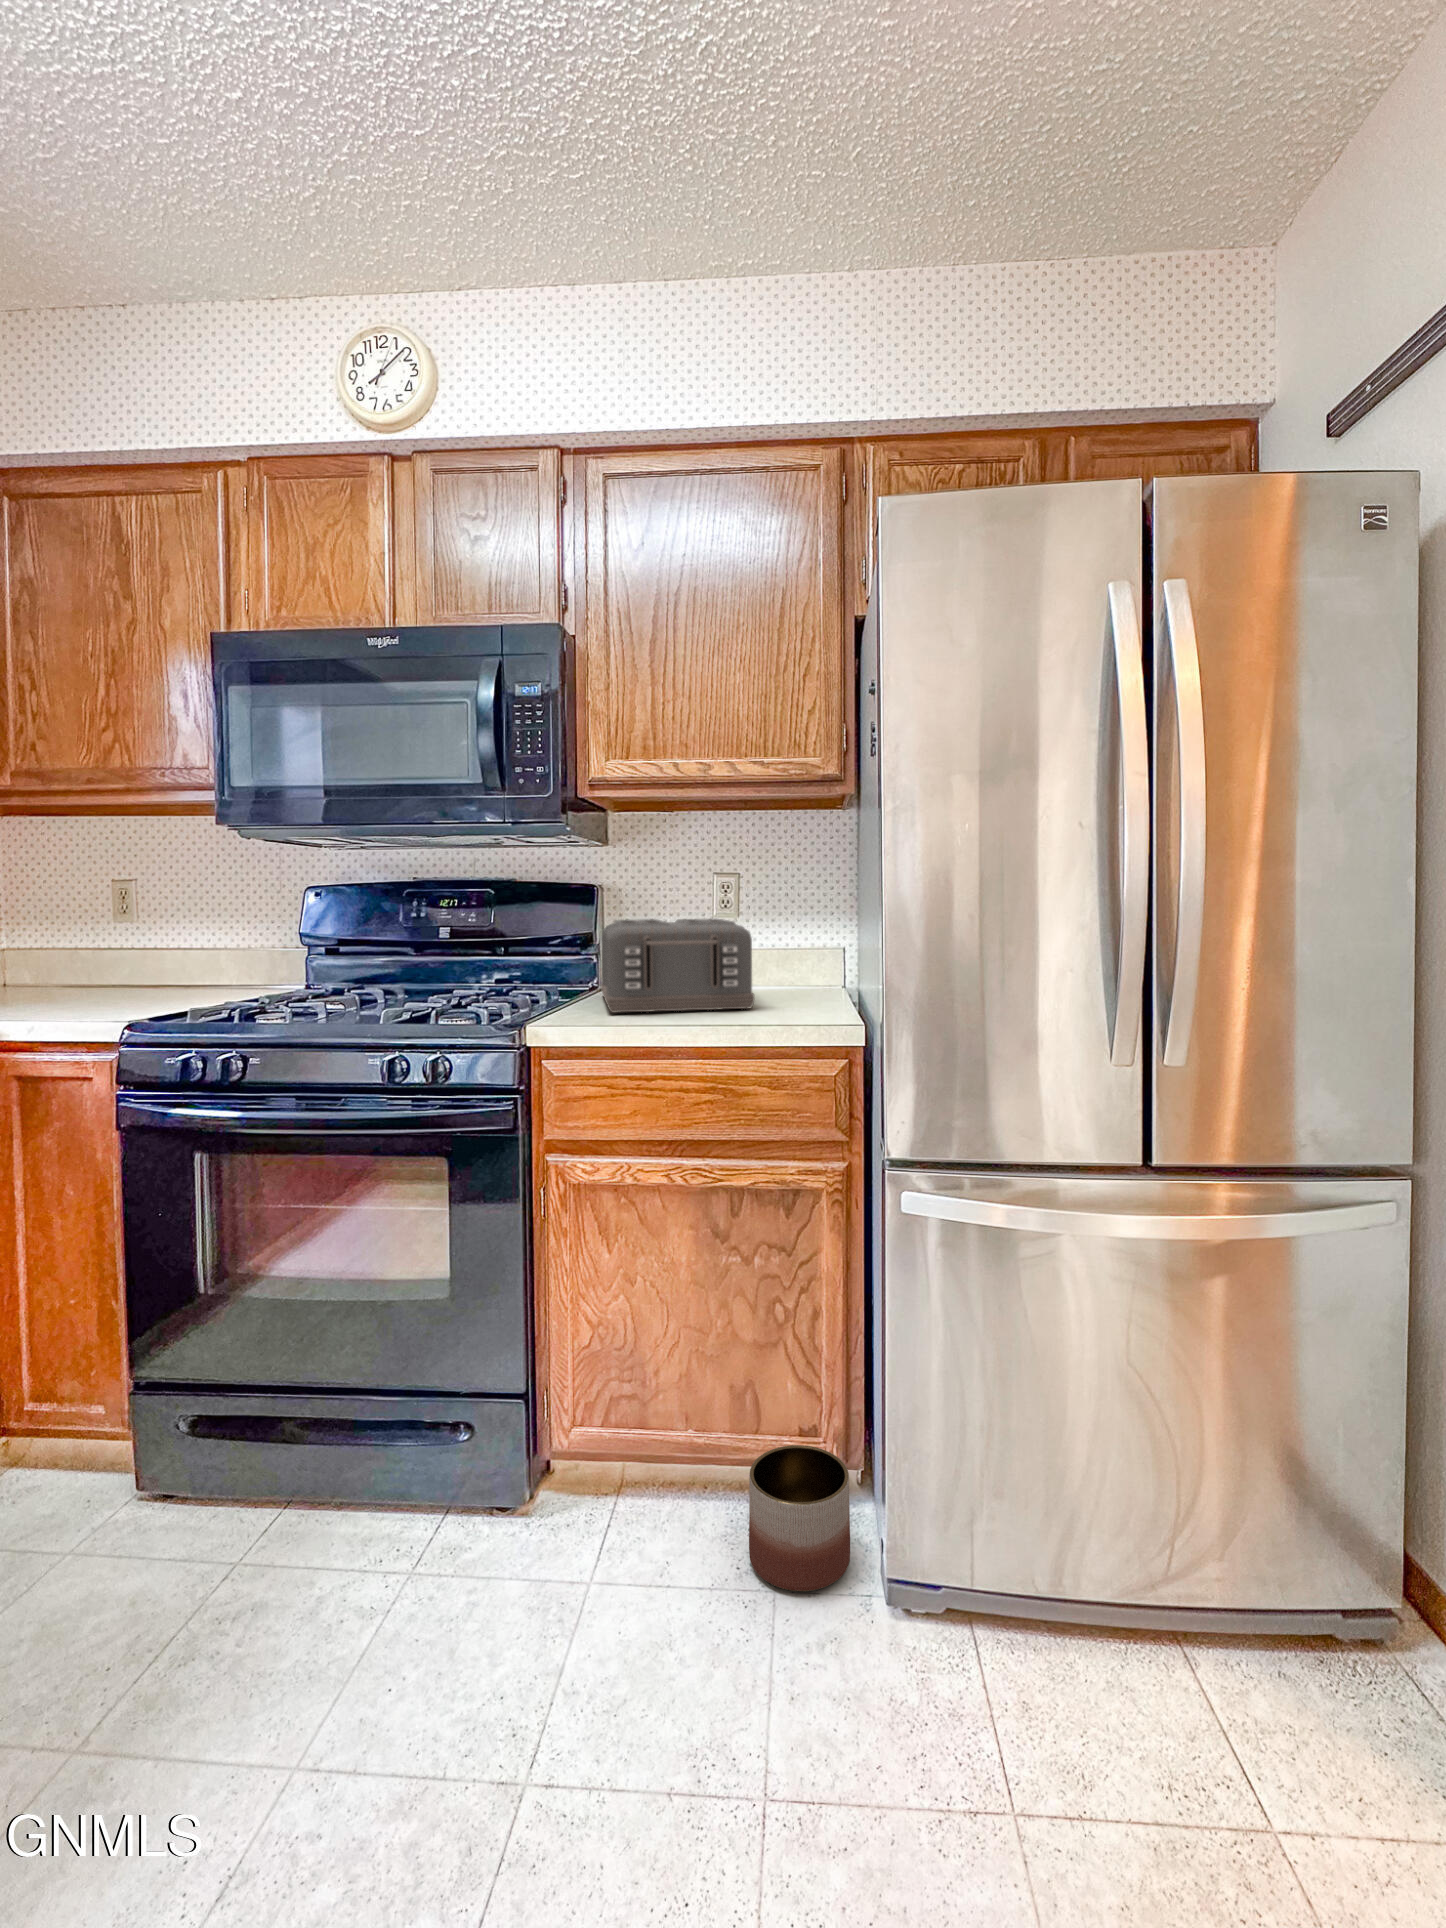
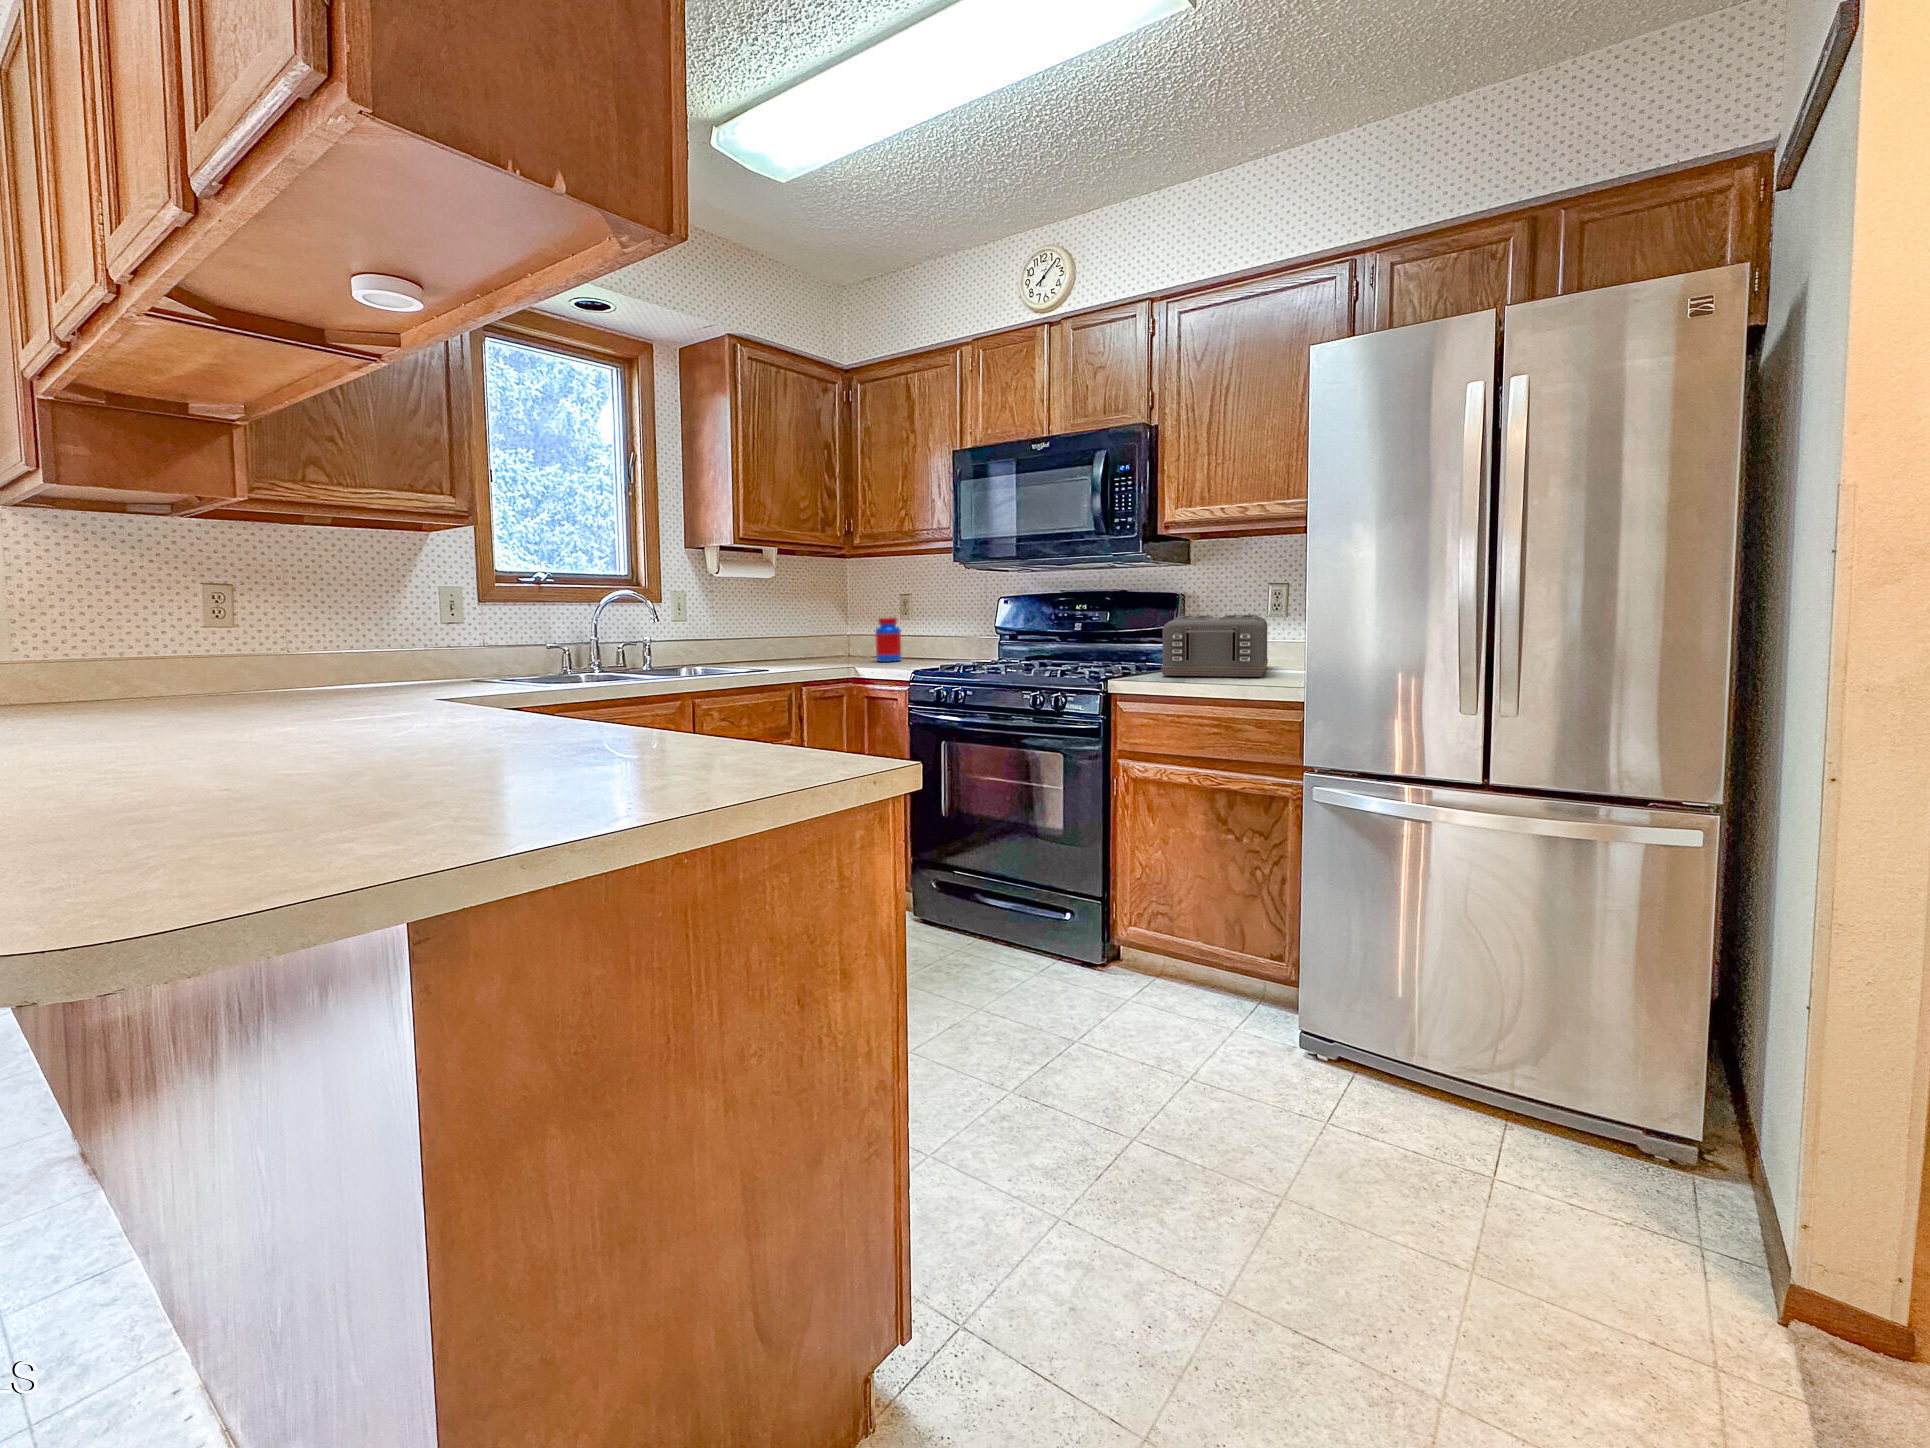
jar: none [38,923,97,1006] -> present [875,617,901,662]
planter: present [749,1445,850,1592] -> none [1223,956,1291,1036]

